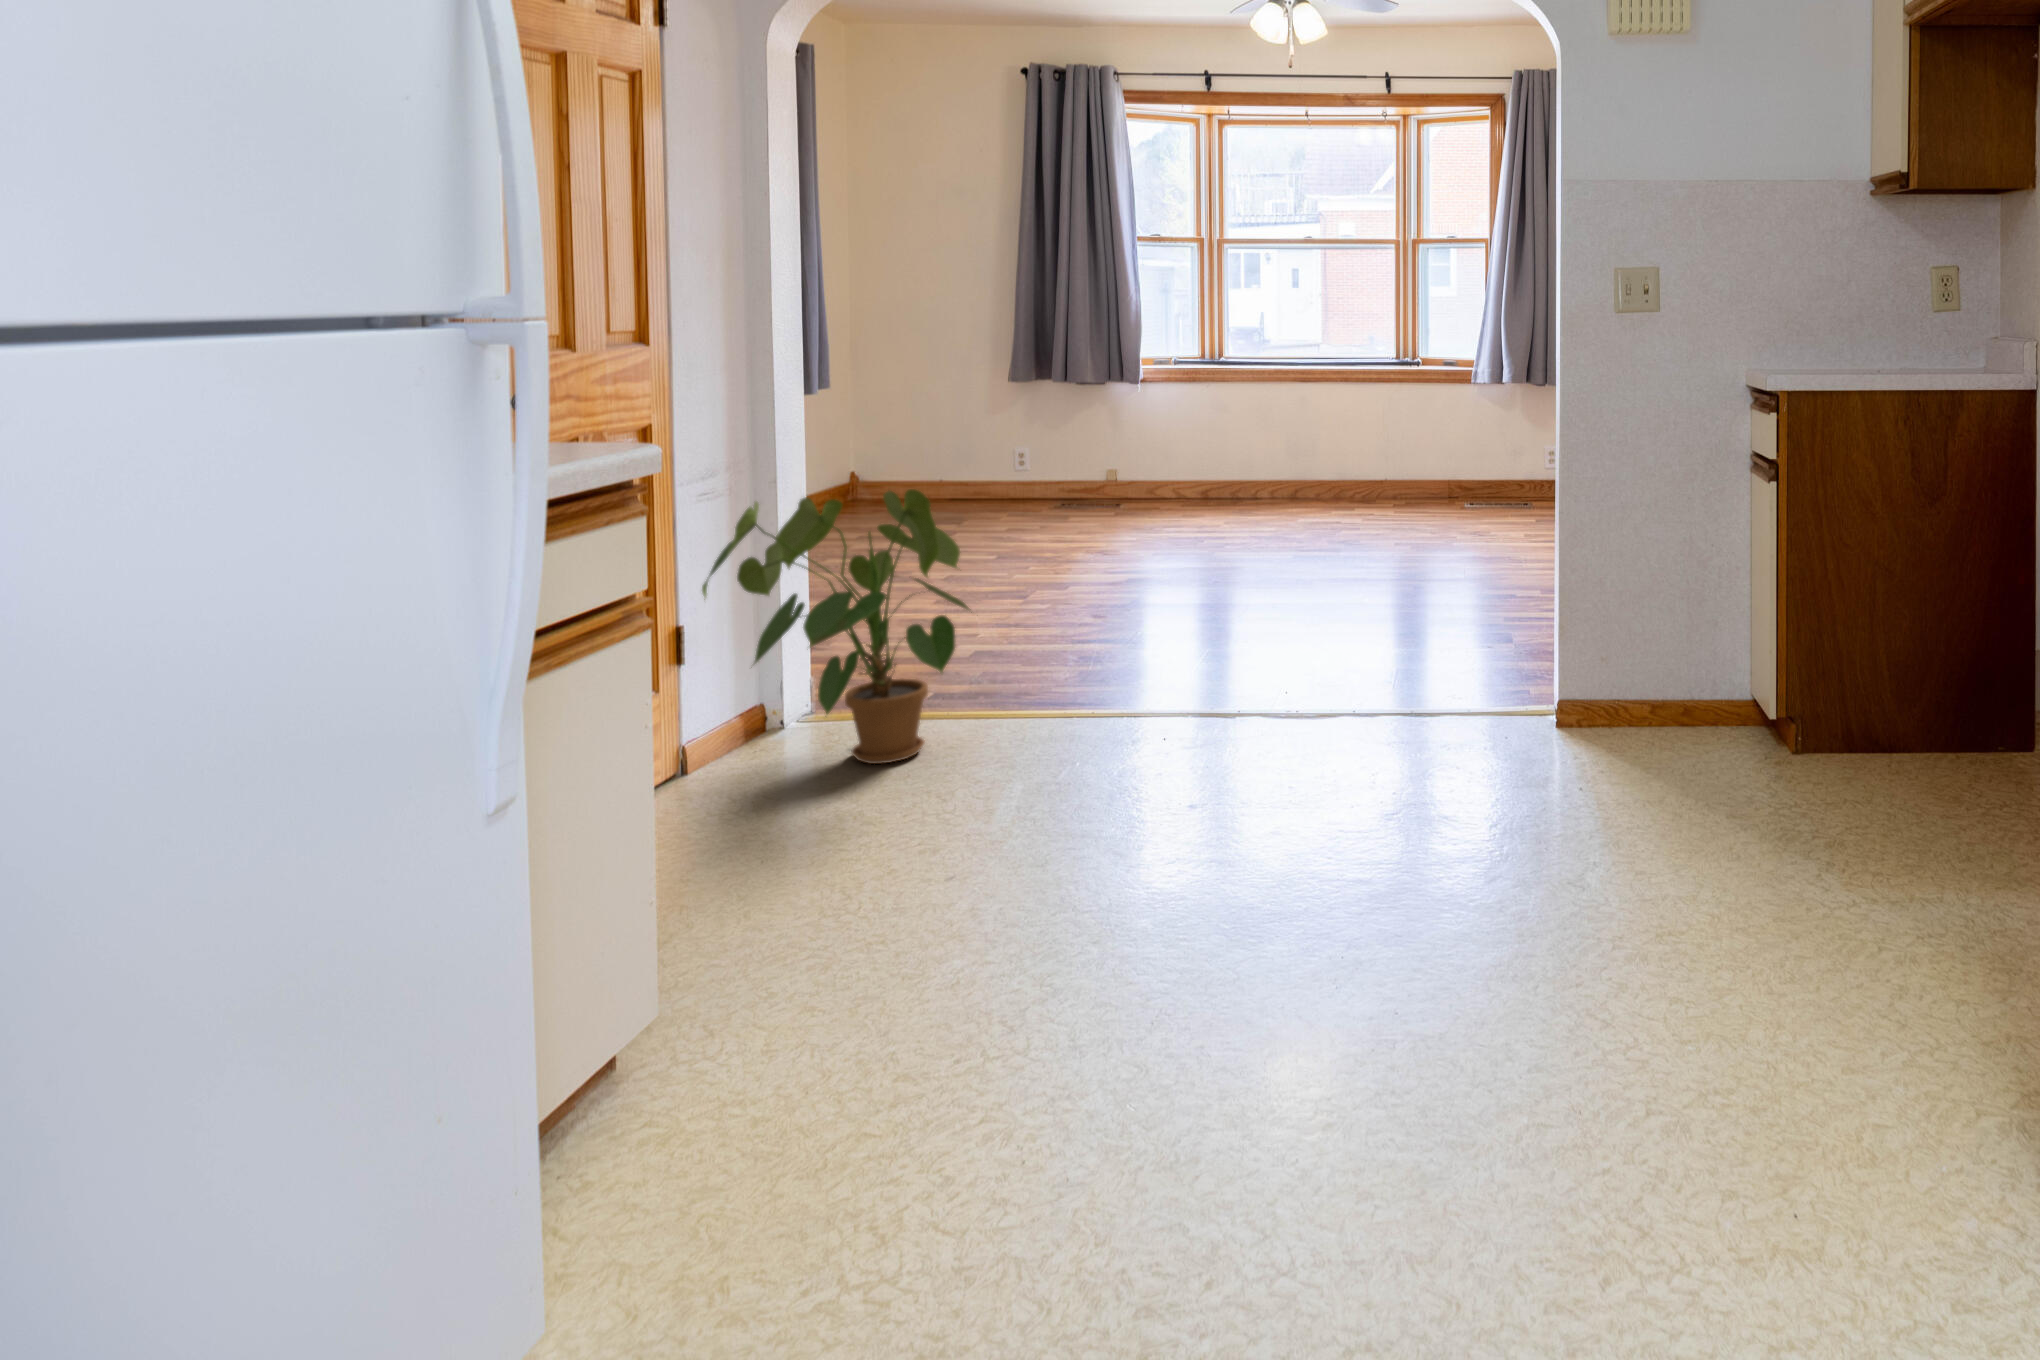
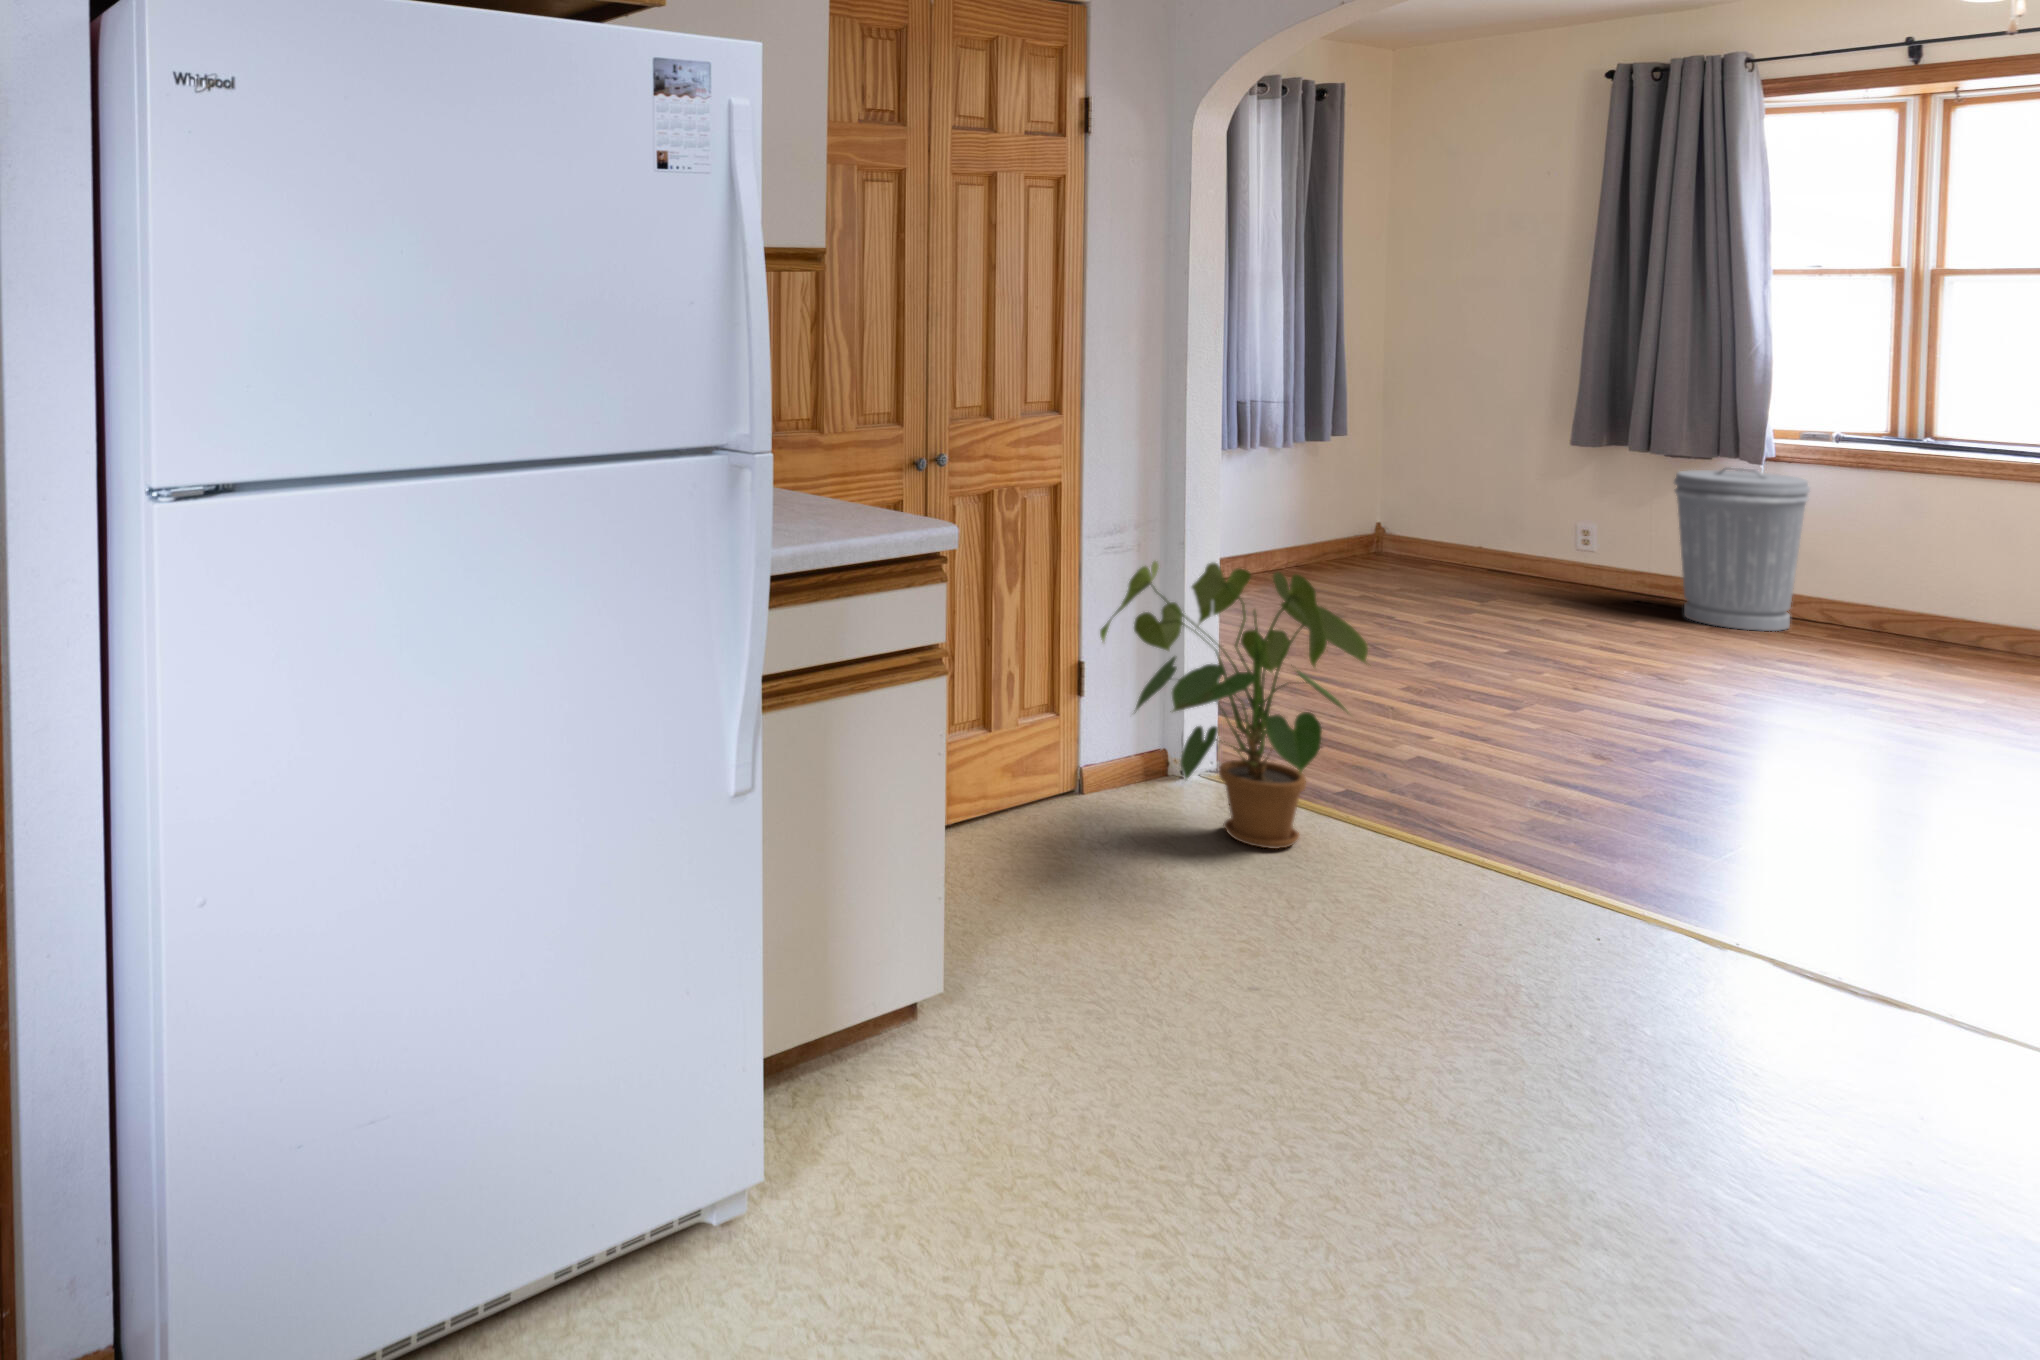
trash can: none [1085,389,1167,512] -> present [1674,468,1810,631]

